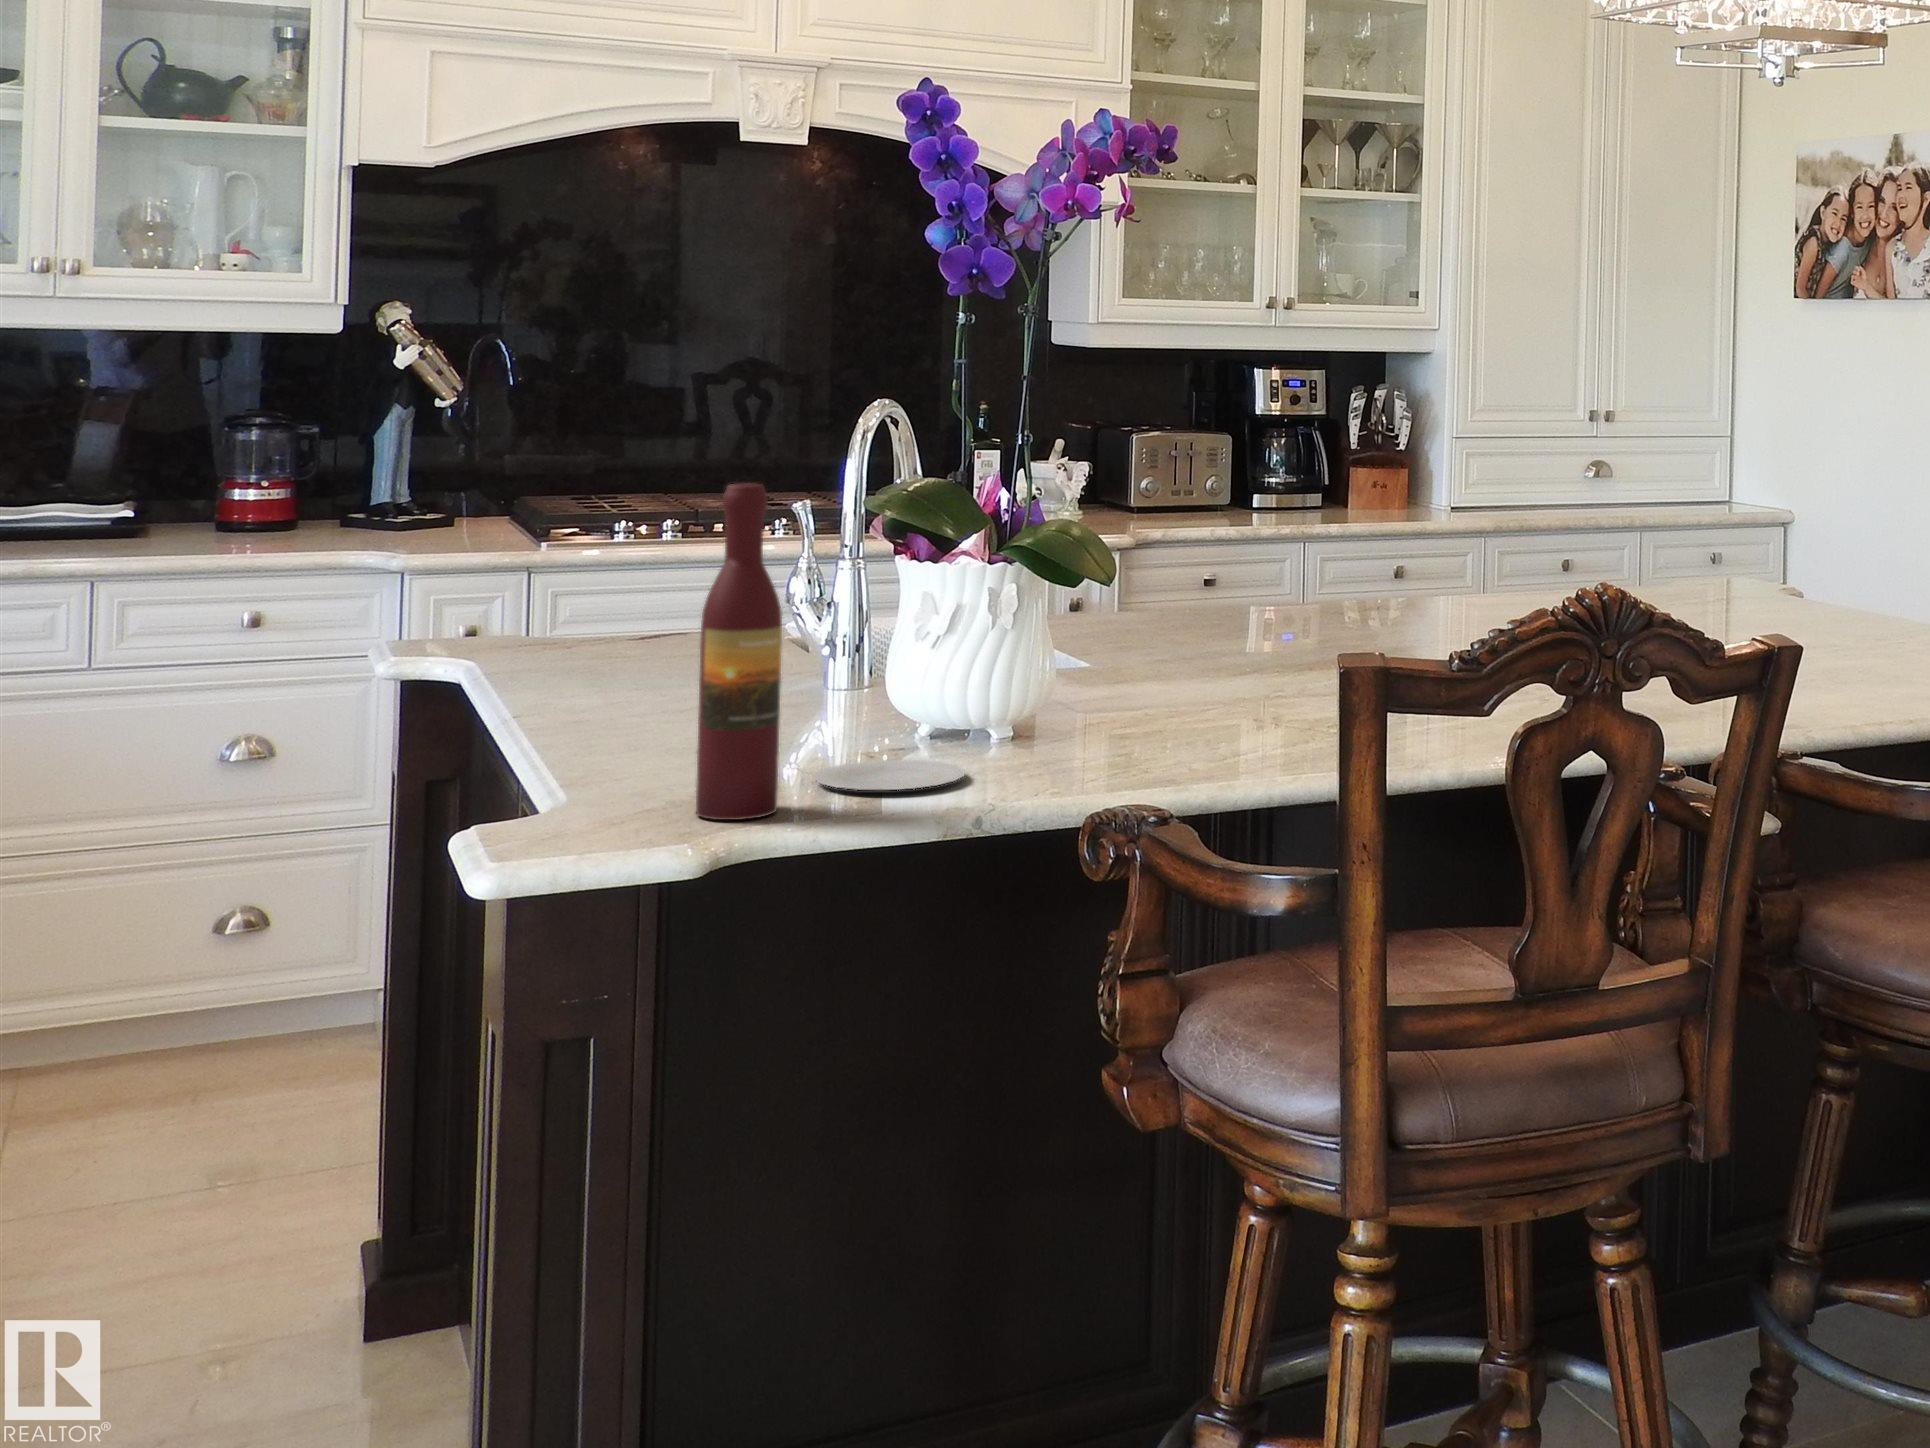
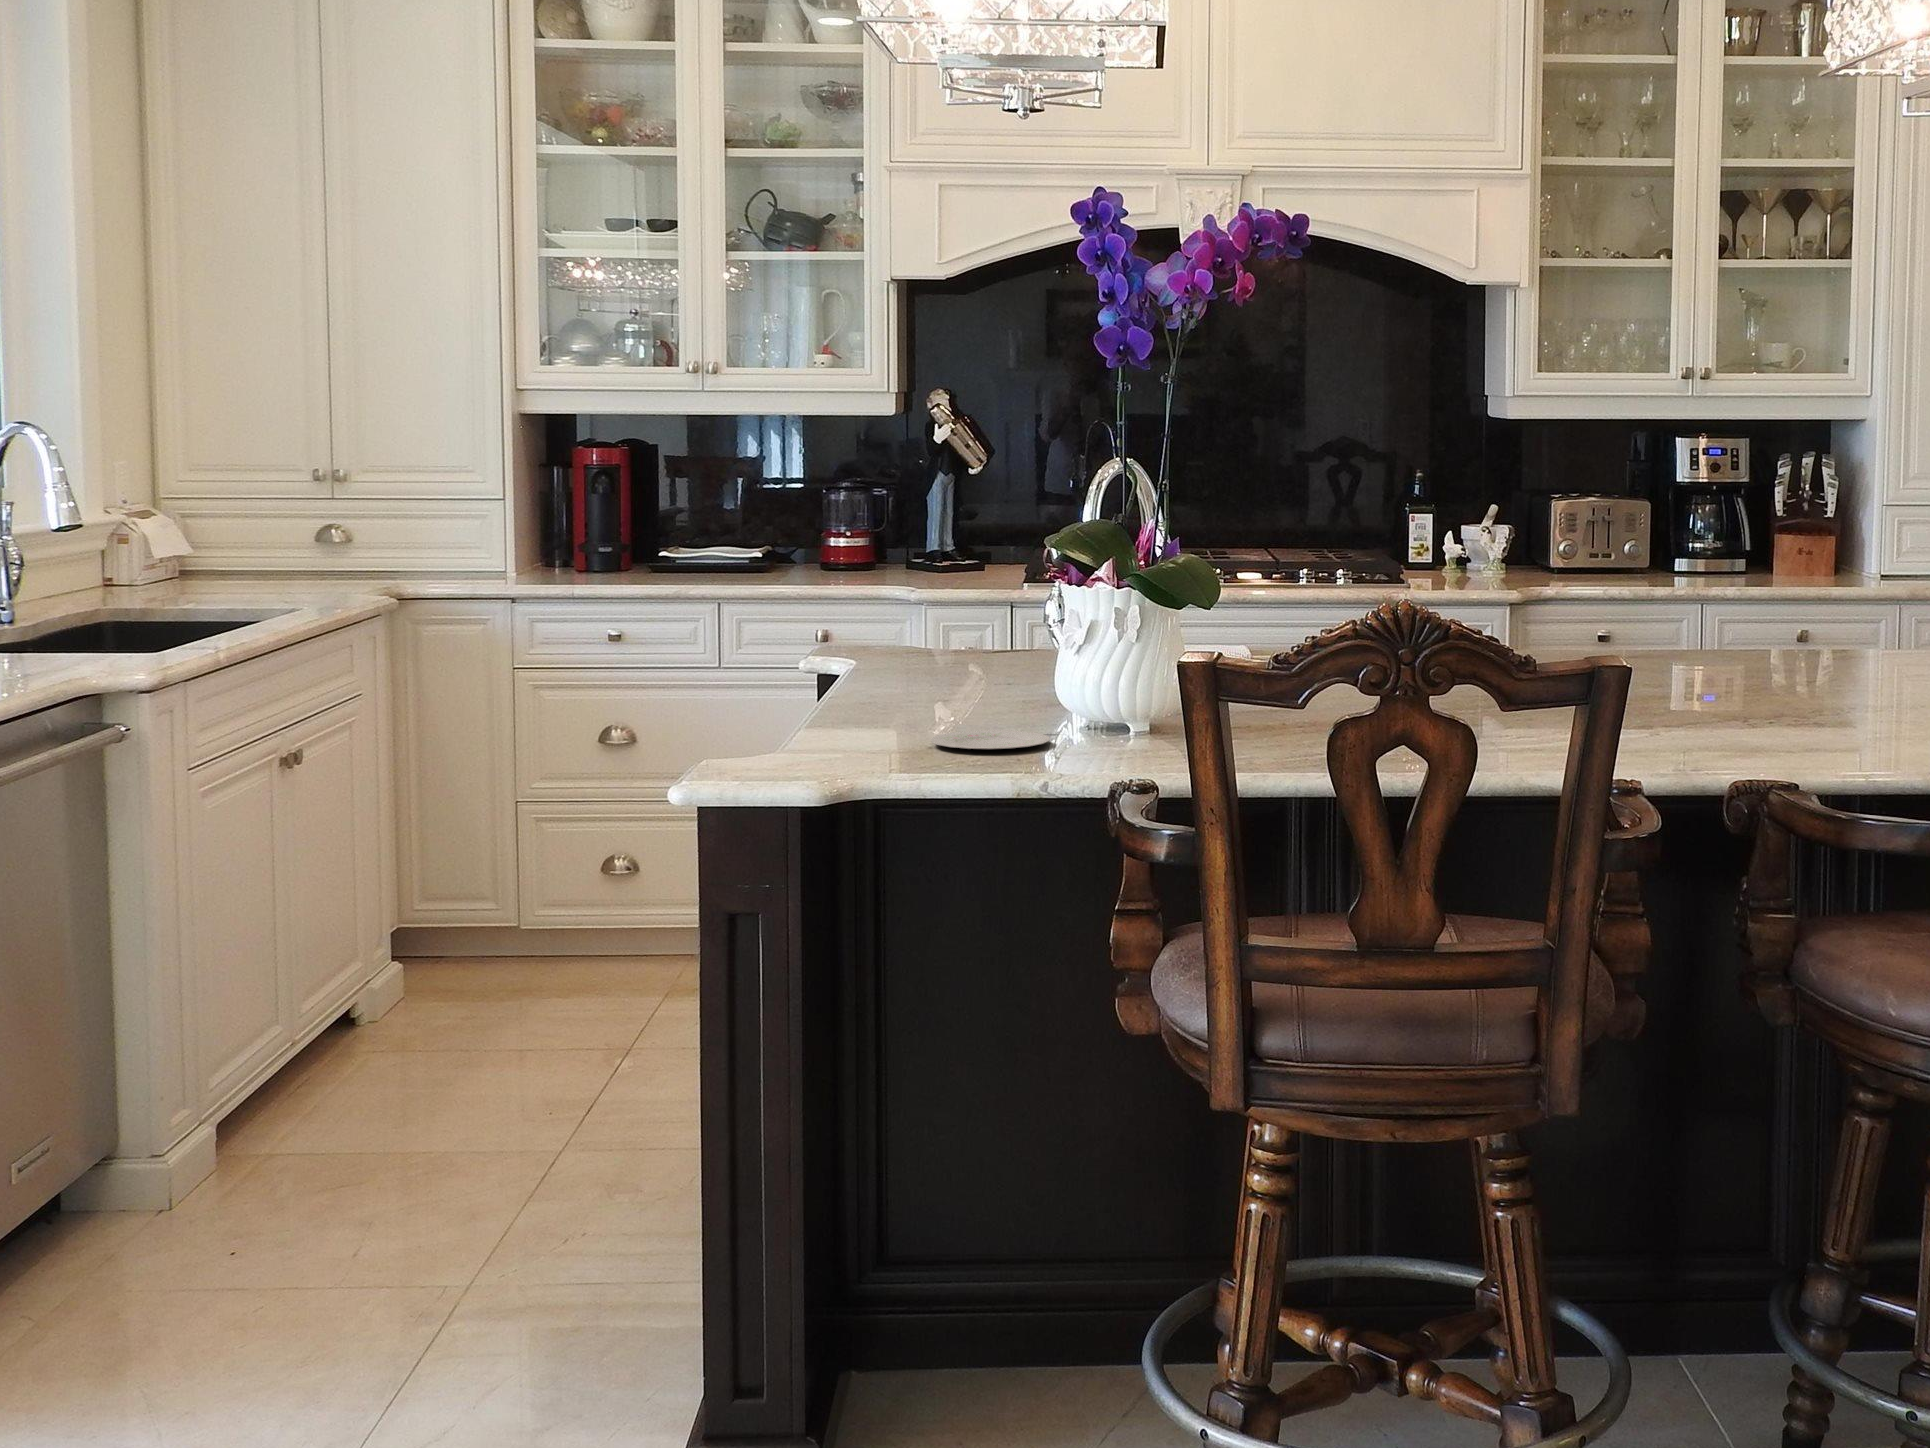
wine bottle: present [696,483,782,820] -> none [817,499,879,760]

